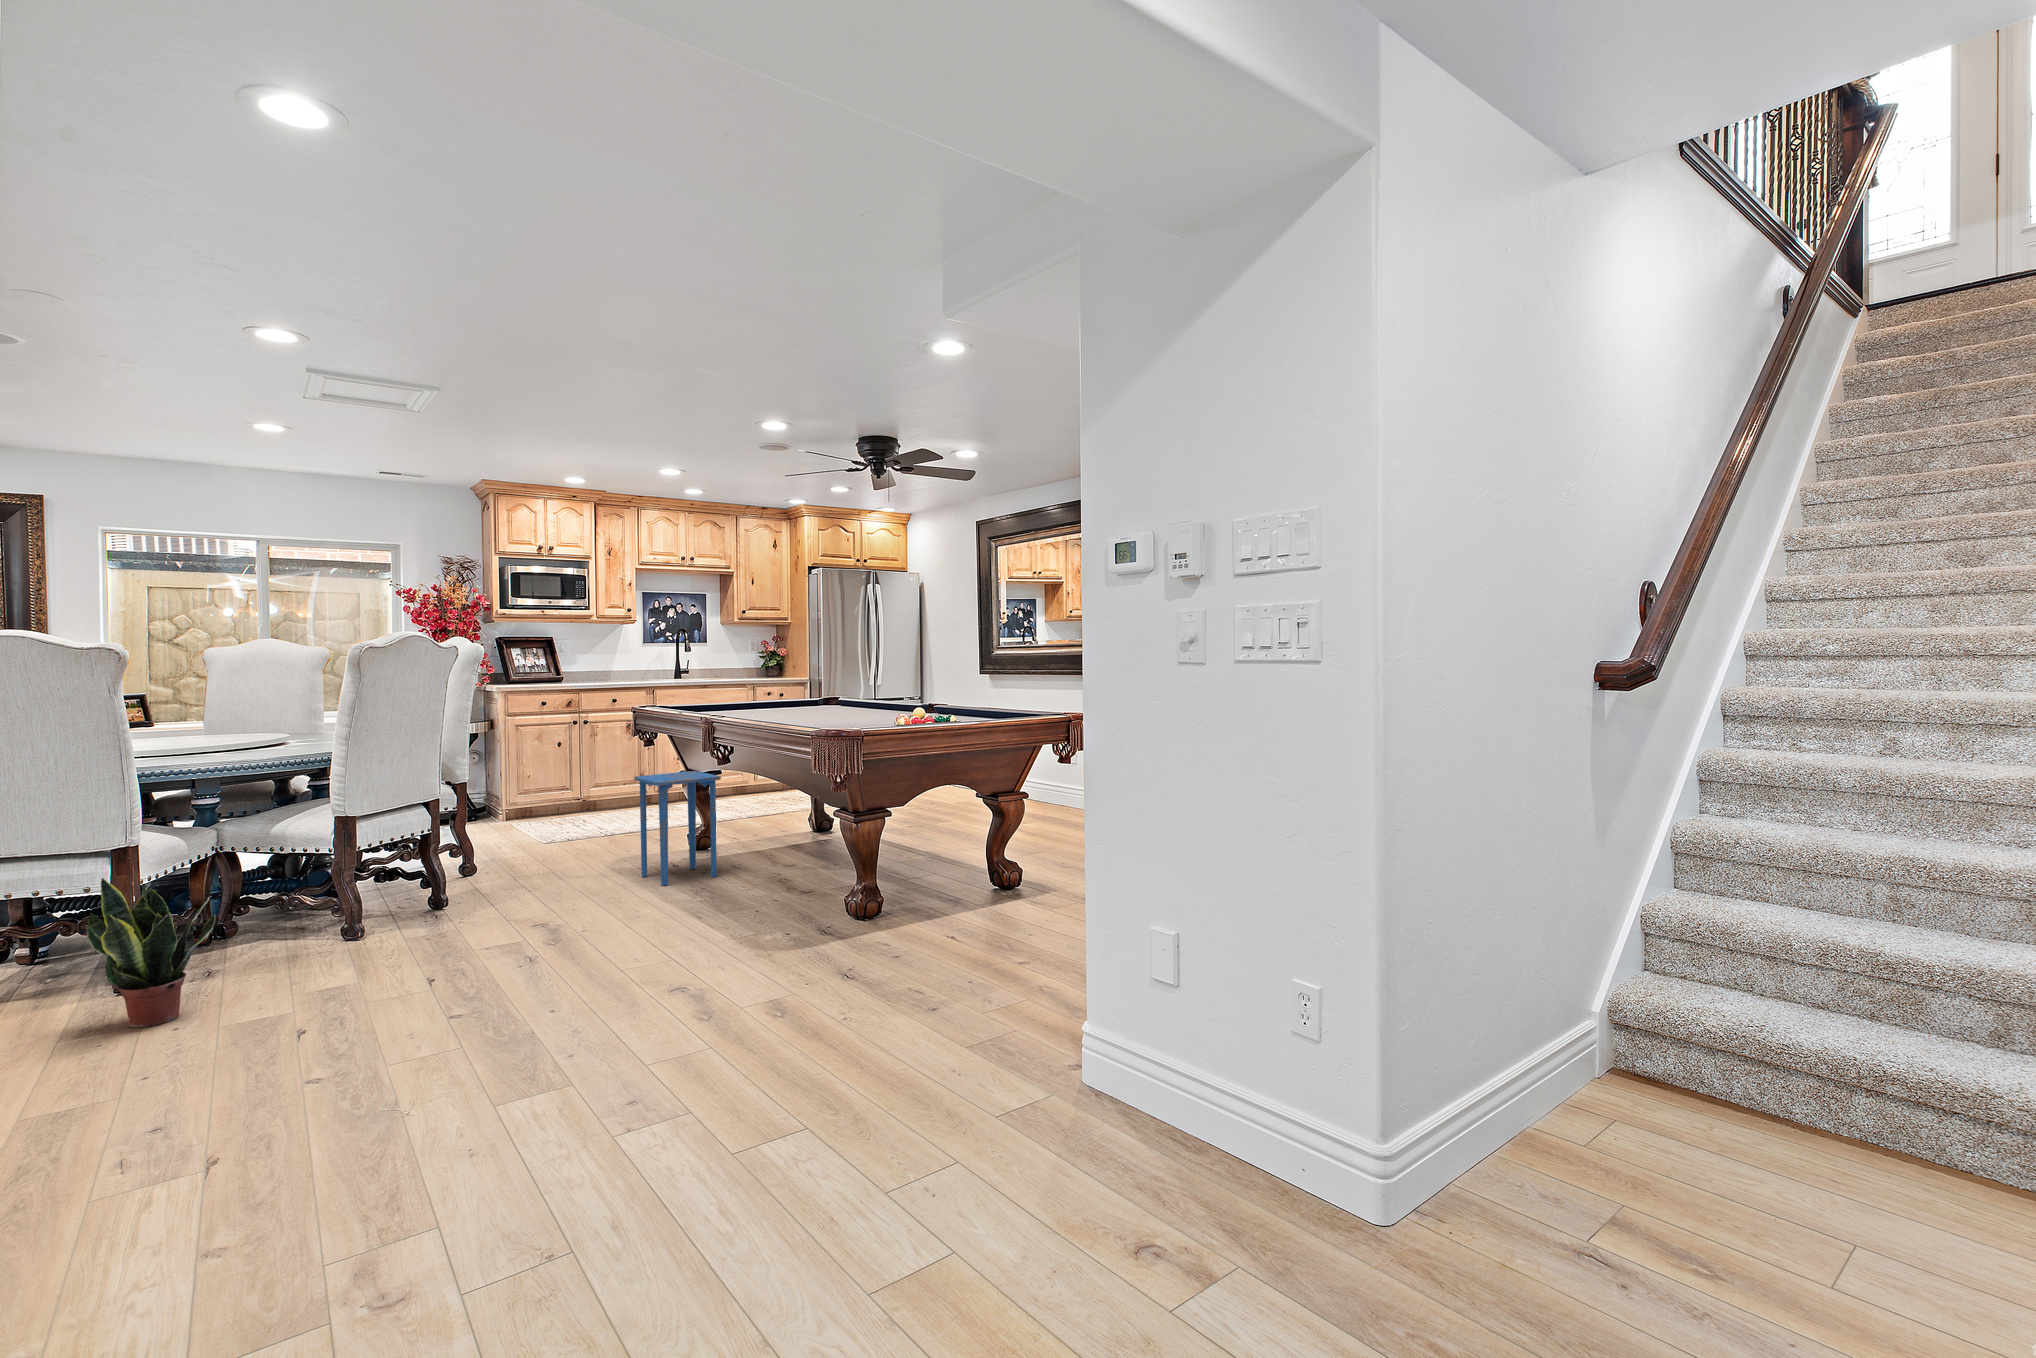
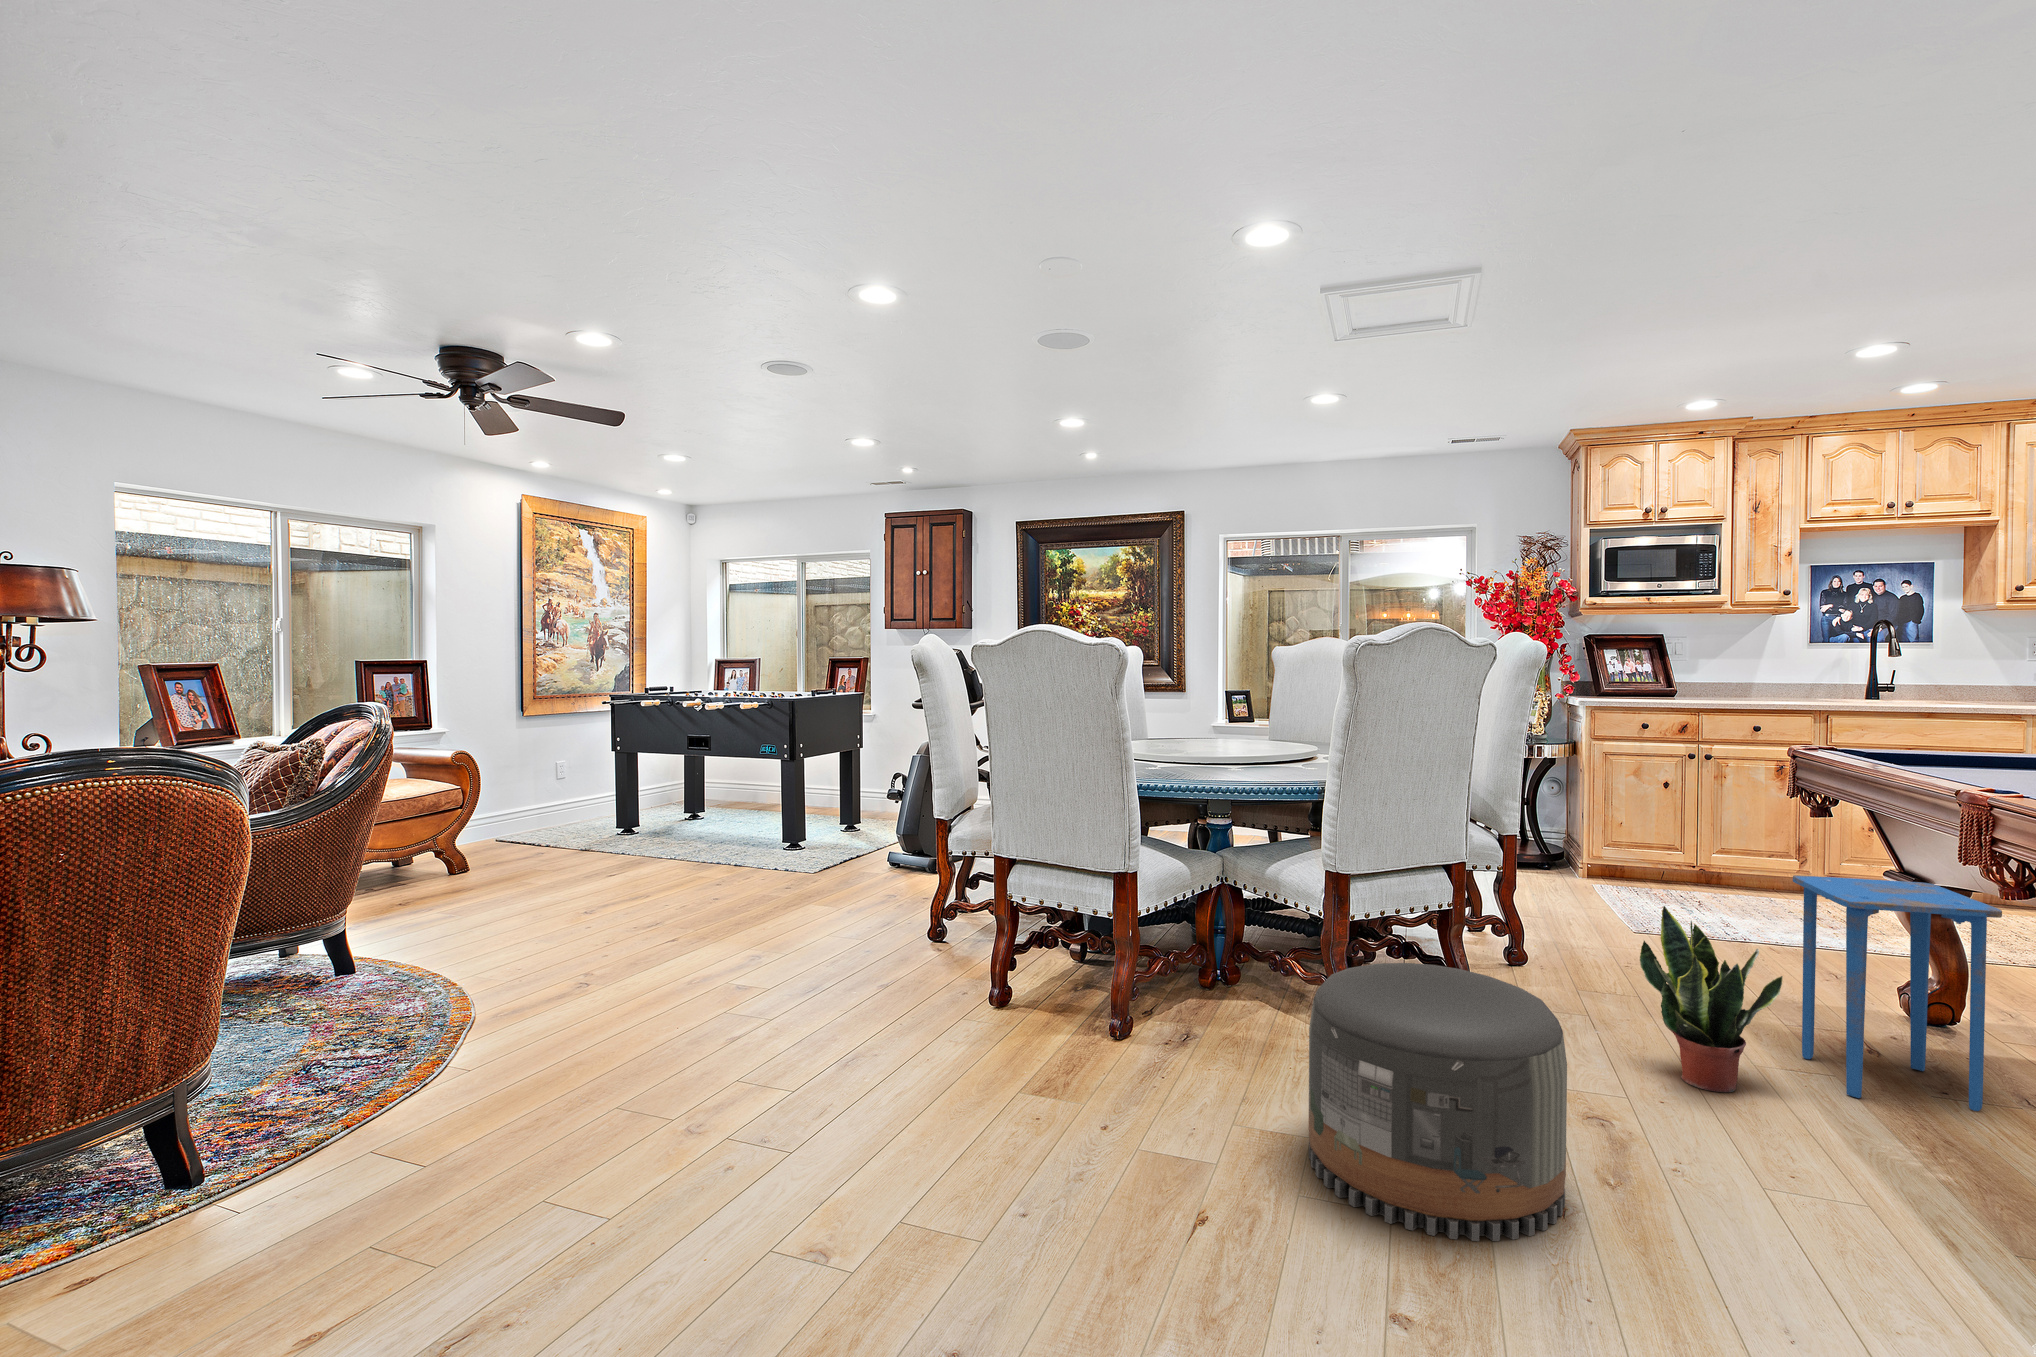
pouf: none [358,850,529,998] -> present [1308,963,1567,1241]
potted plant: present [86,878,215,1027] -> present [1640,906,1783,1092]

